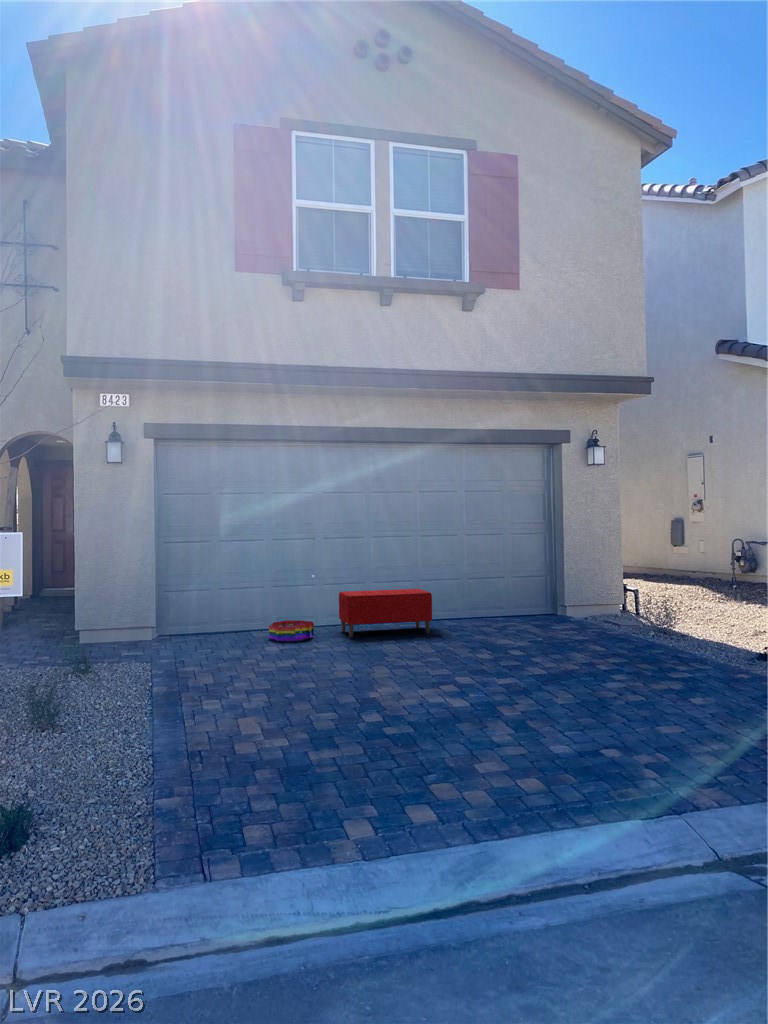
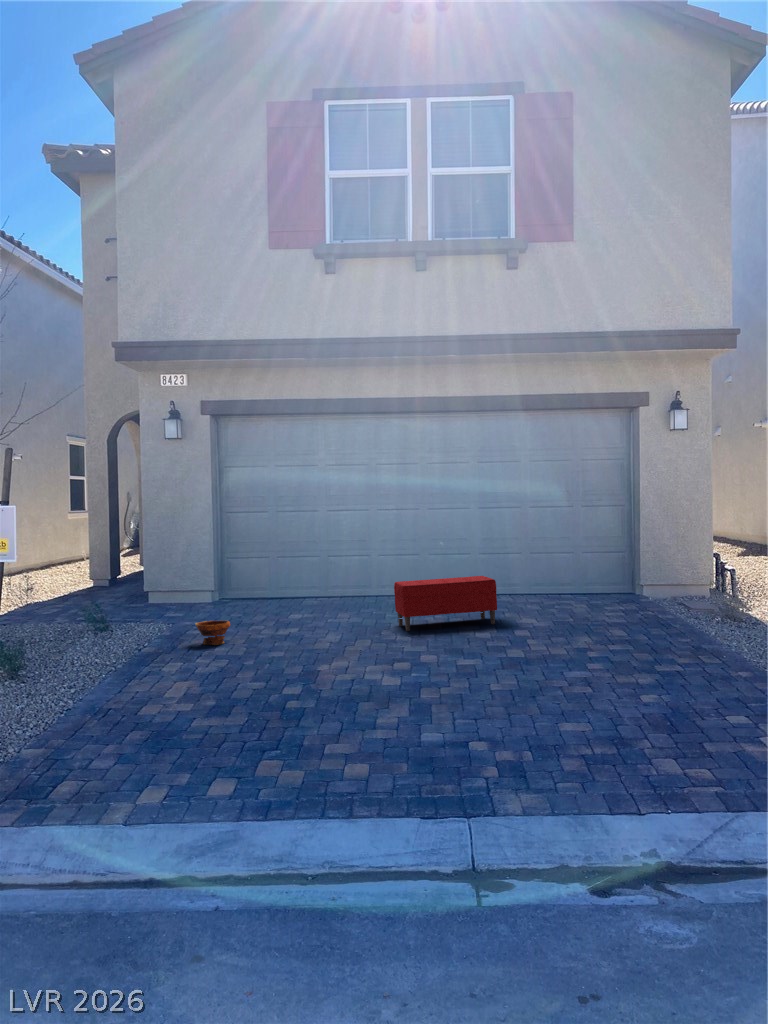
storage bin: present [269,620,314,641] -> none [319,614,367,637]
planter: none [154,622,187,645] -> present [196,621,230,645]

